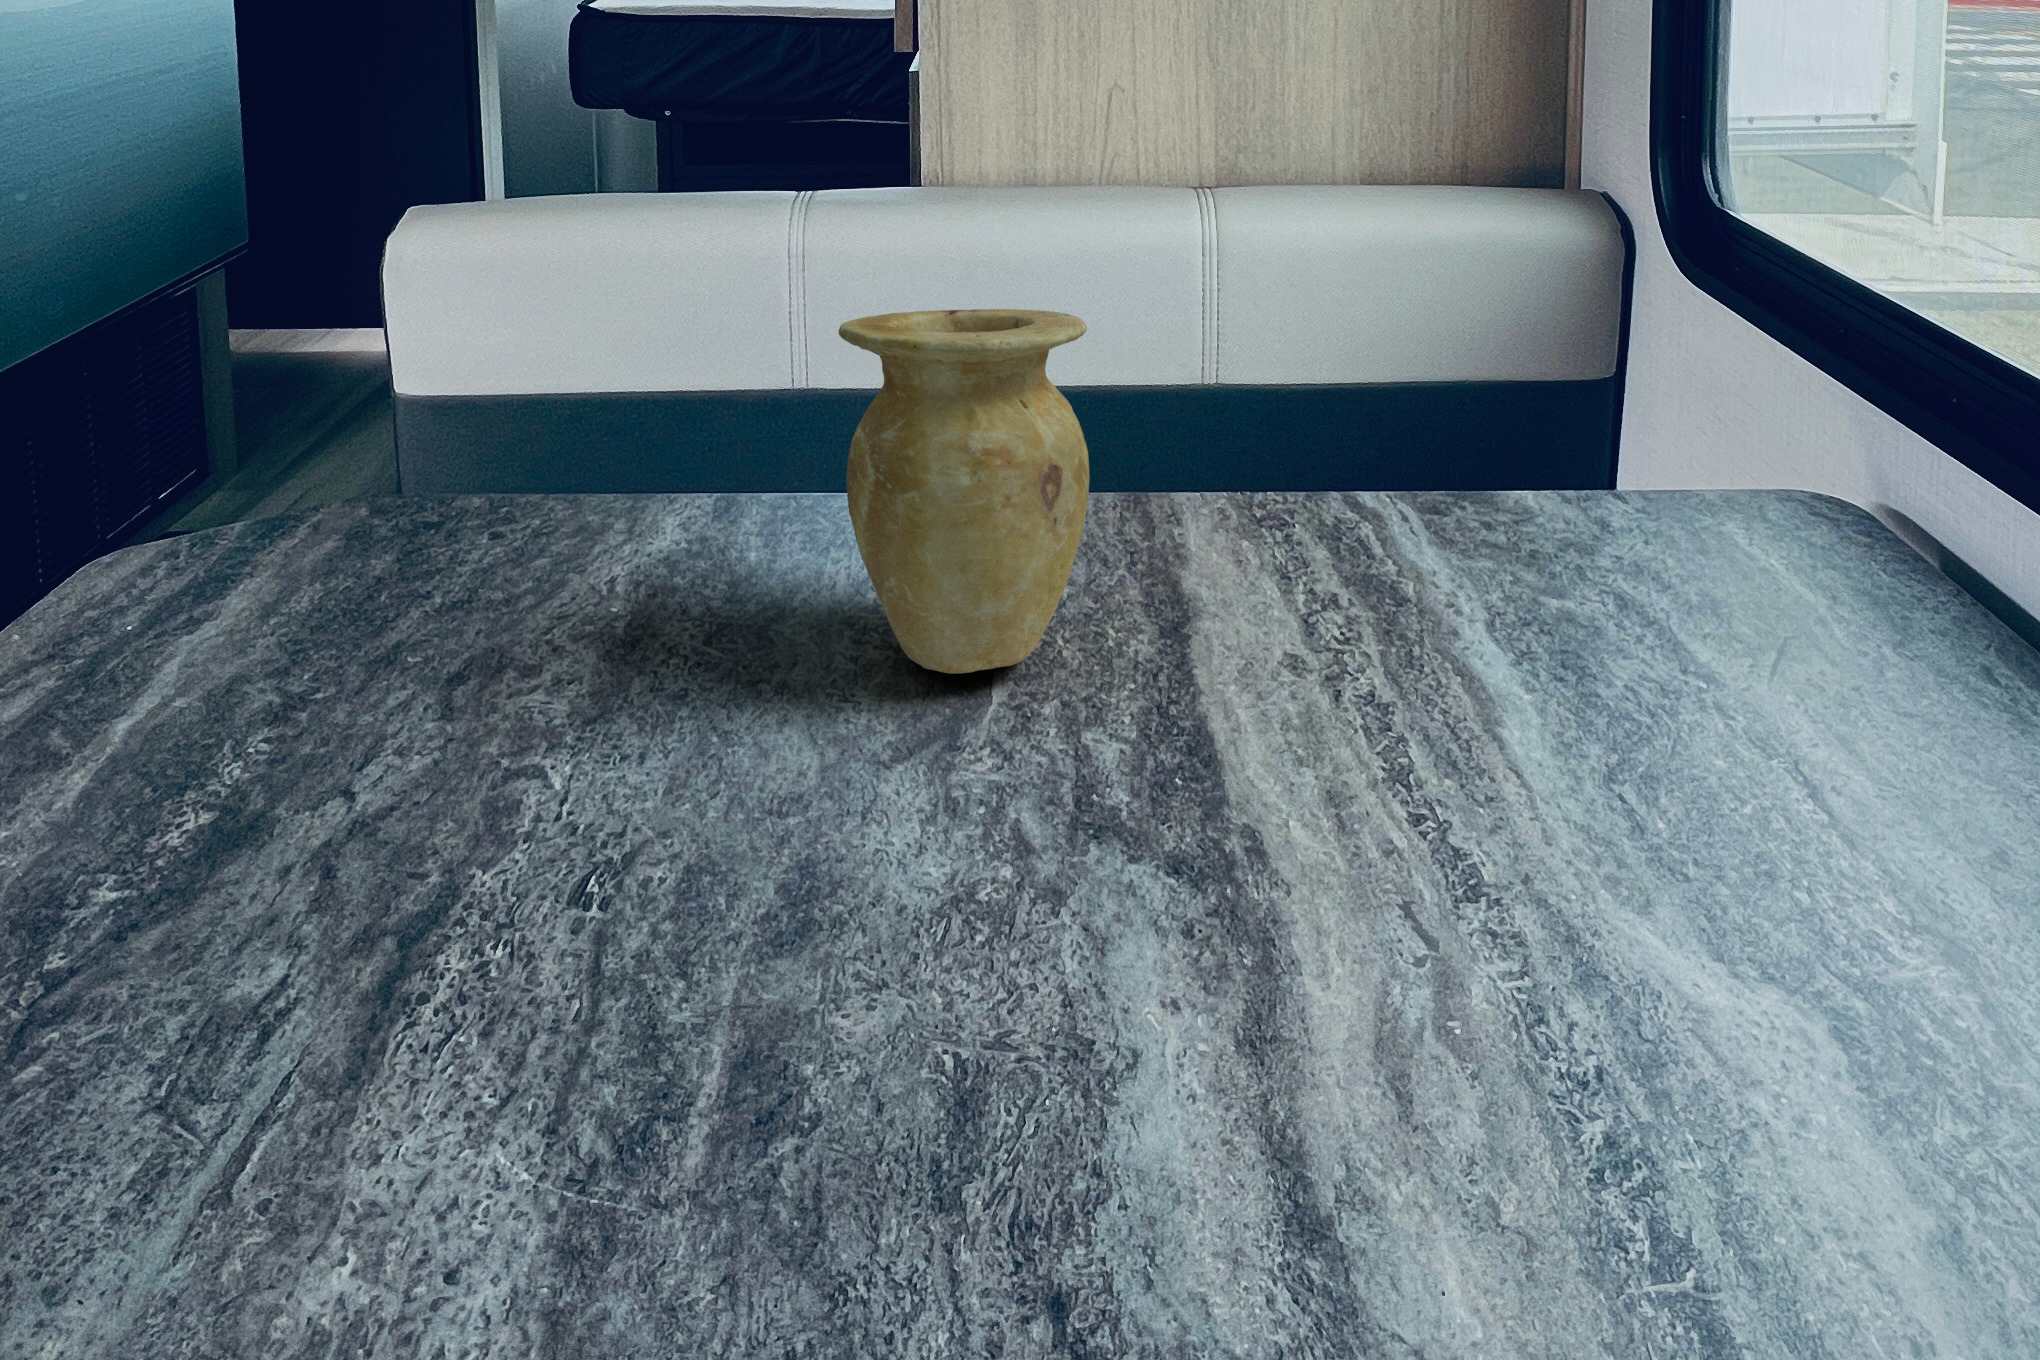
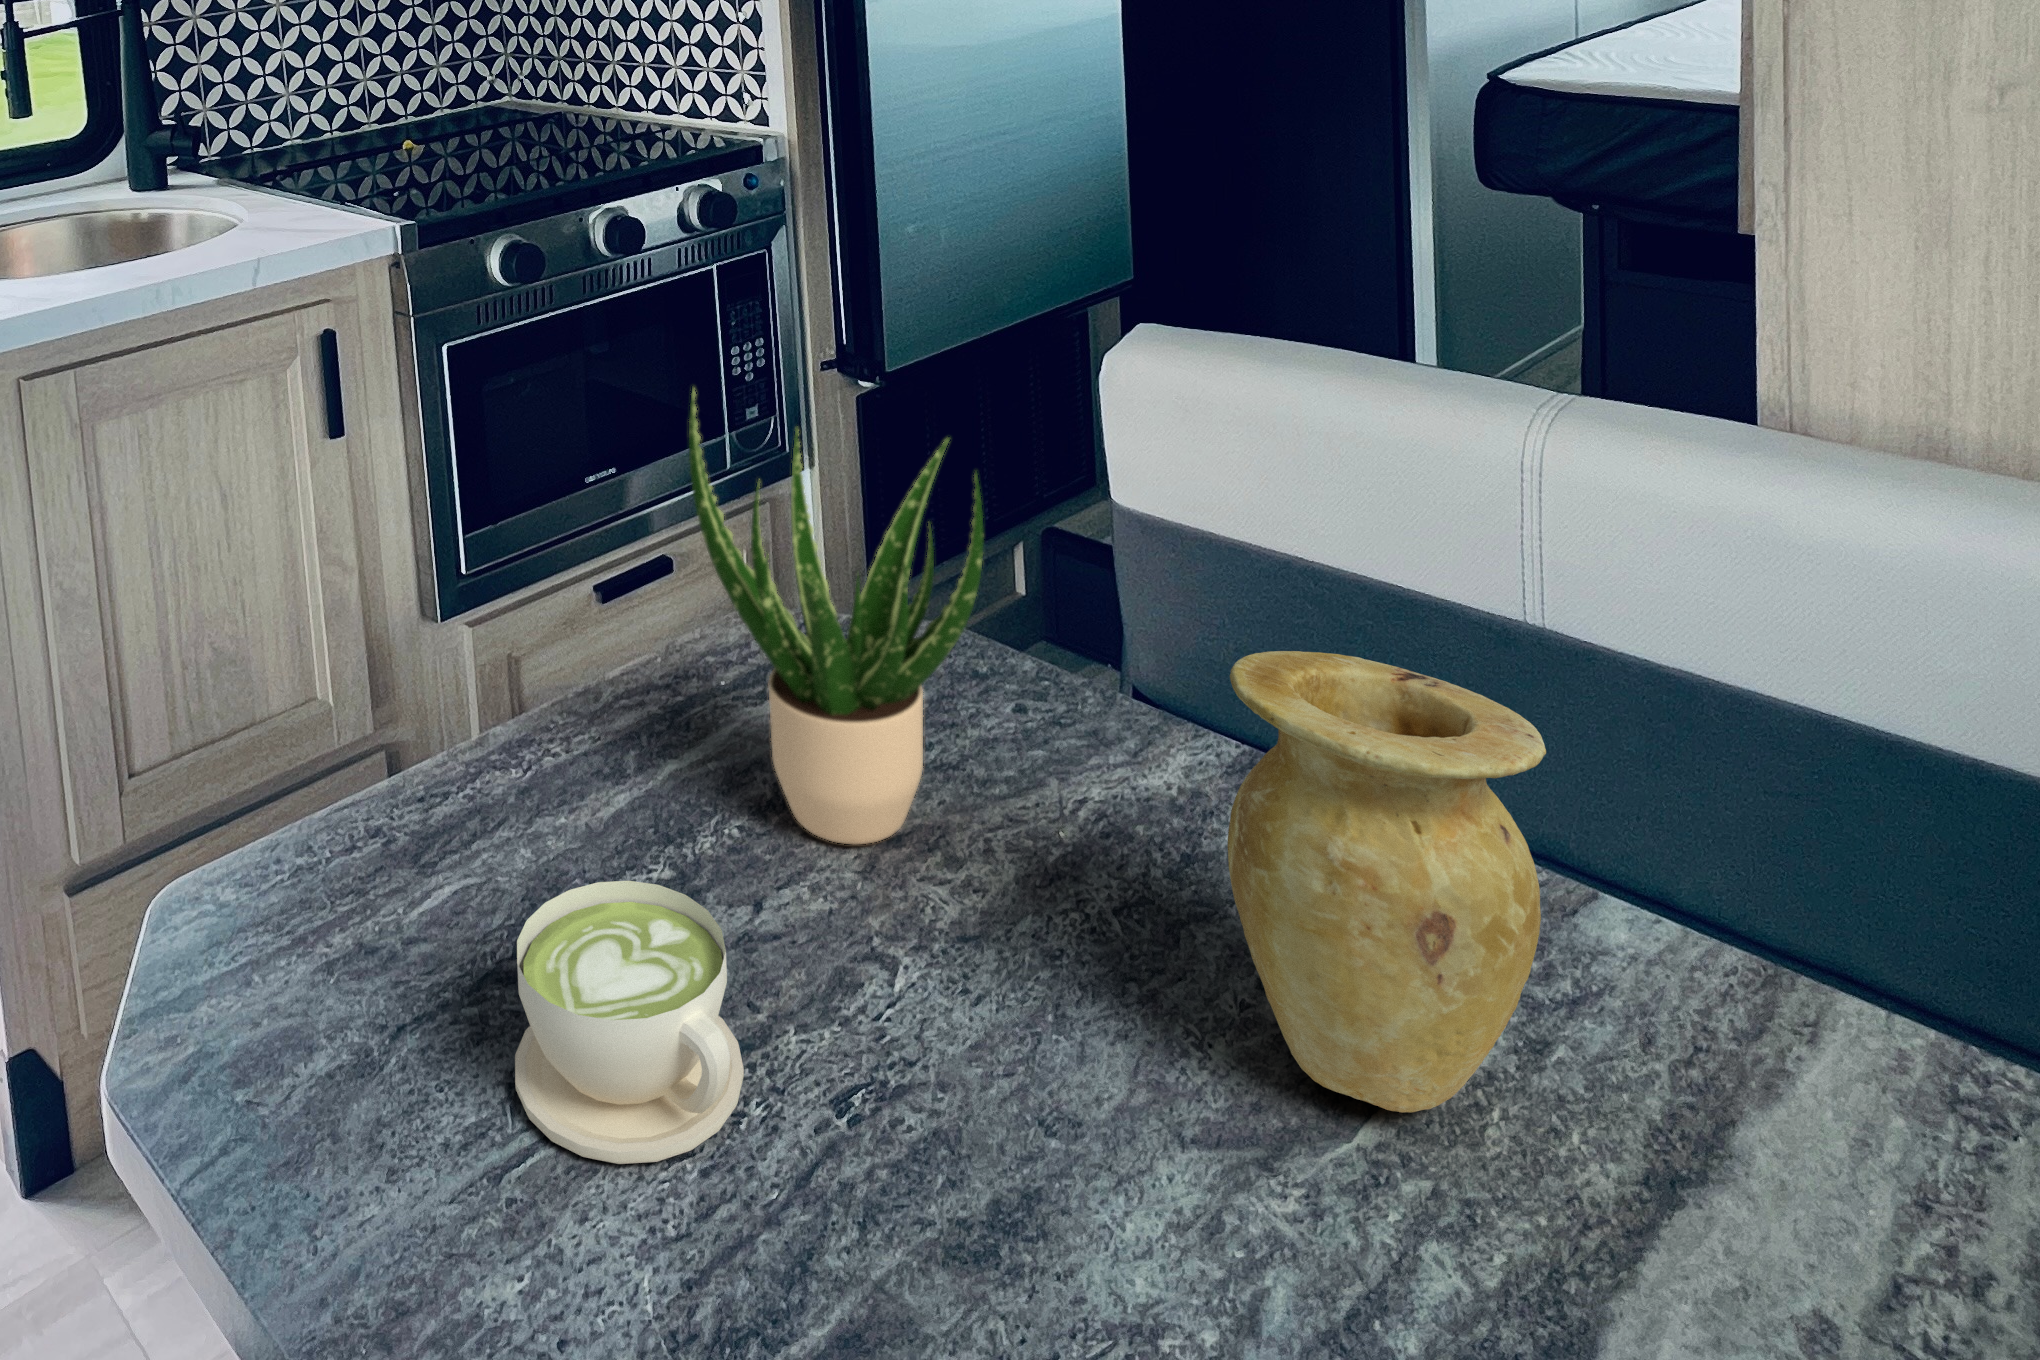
potted plant: none [146,200,553,708] -> present [689,389,983,844]
coffee cup: none [149,763,506,1119] -> present [515,881,744,1164]

